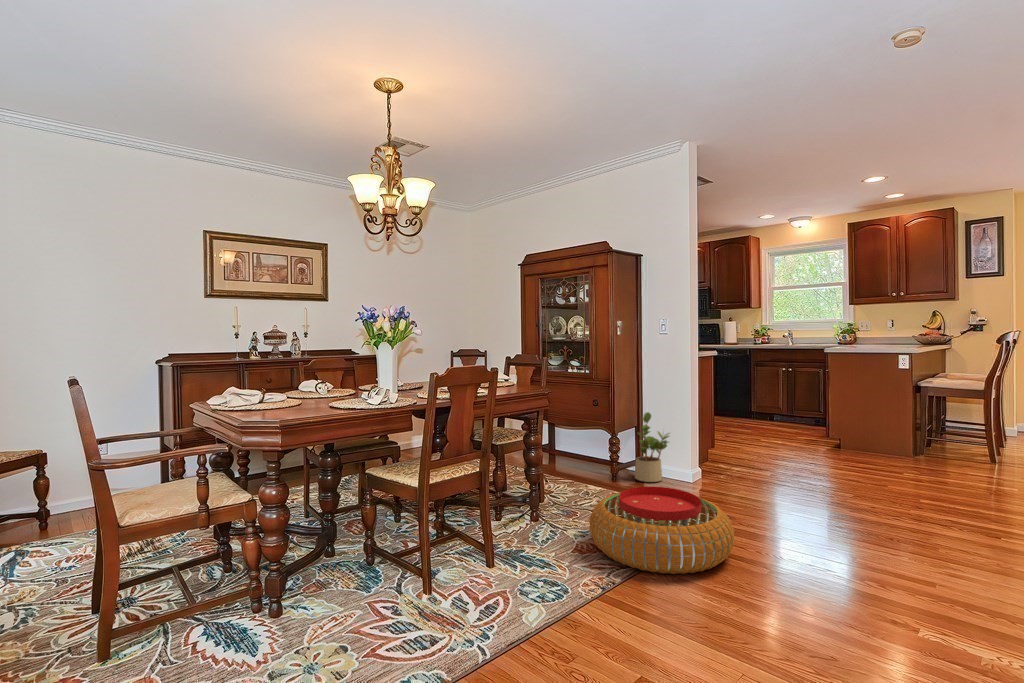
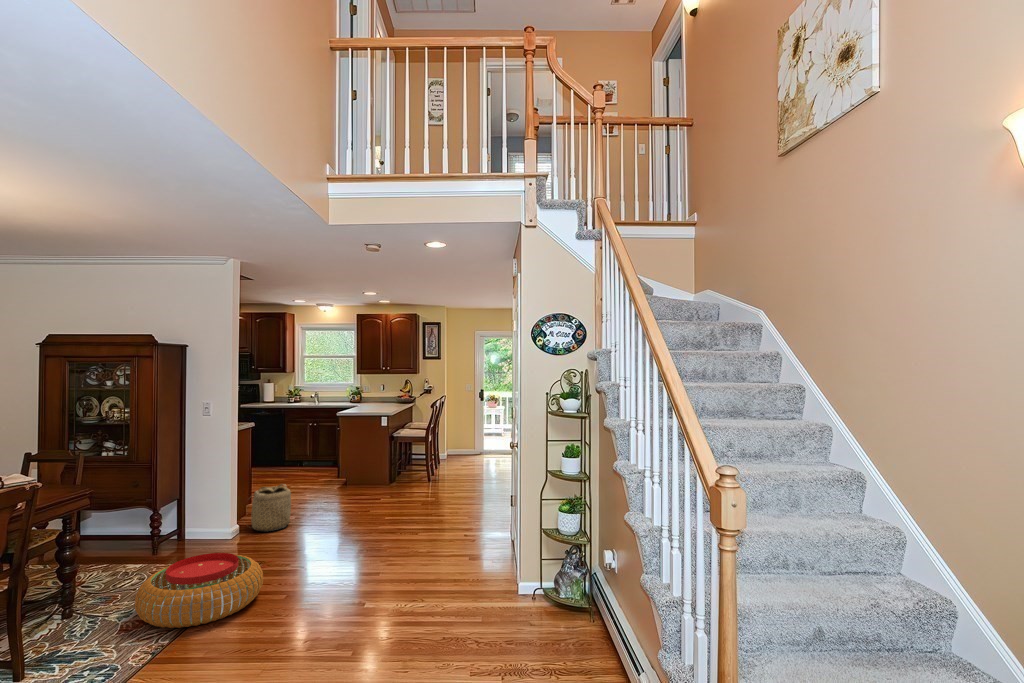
potted plant: present [635,412,669,482] -> none [175,486,212,549]
basket: none [704,427,773,483] -> present [251,484,291,531]

